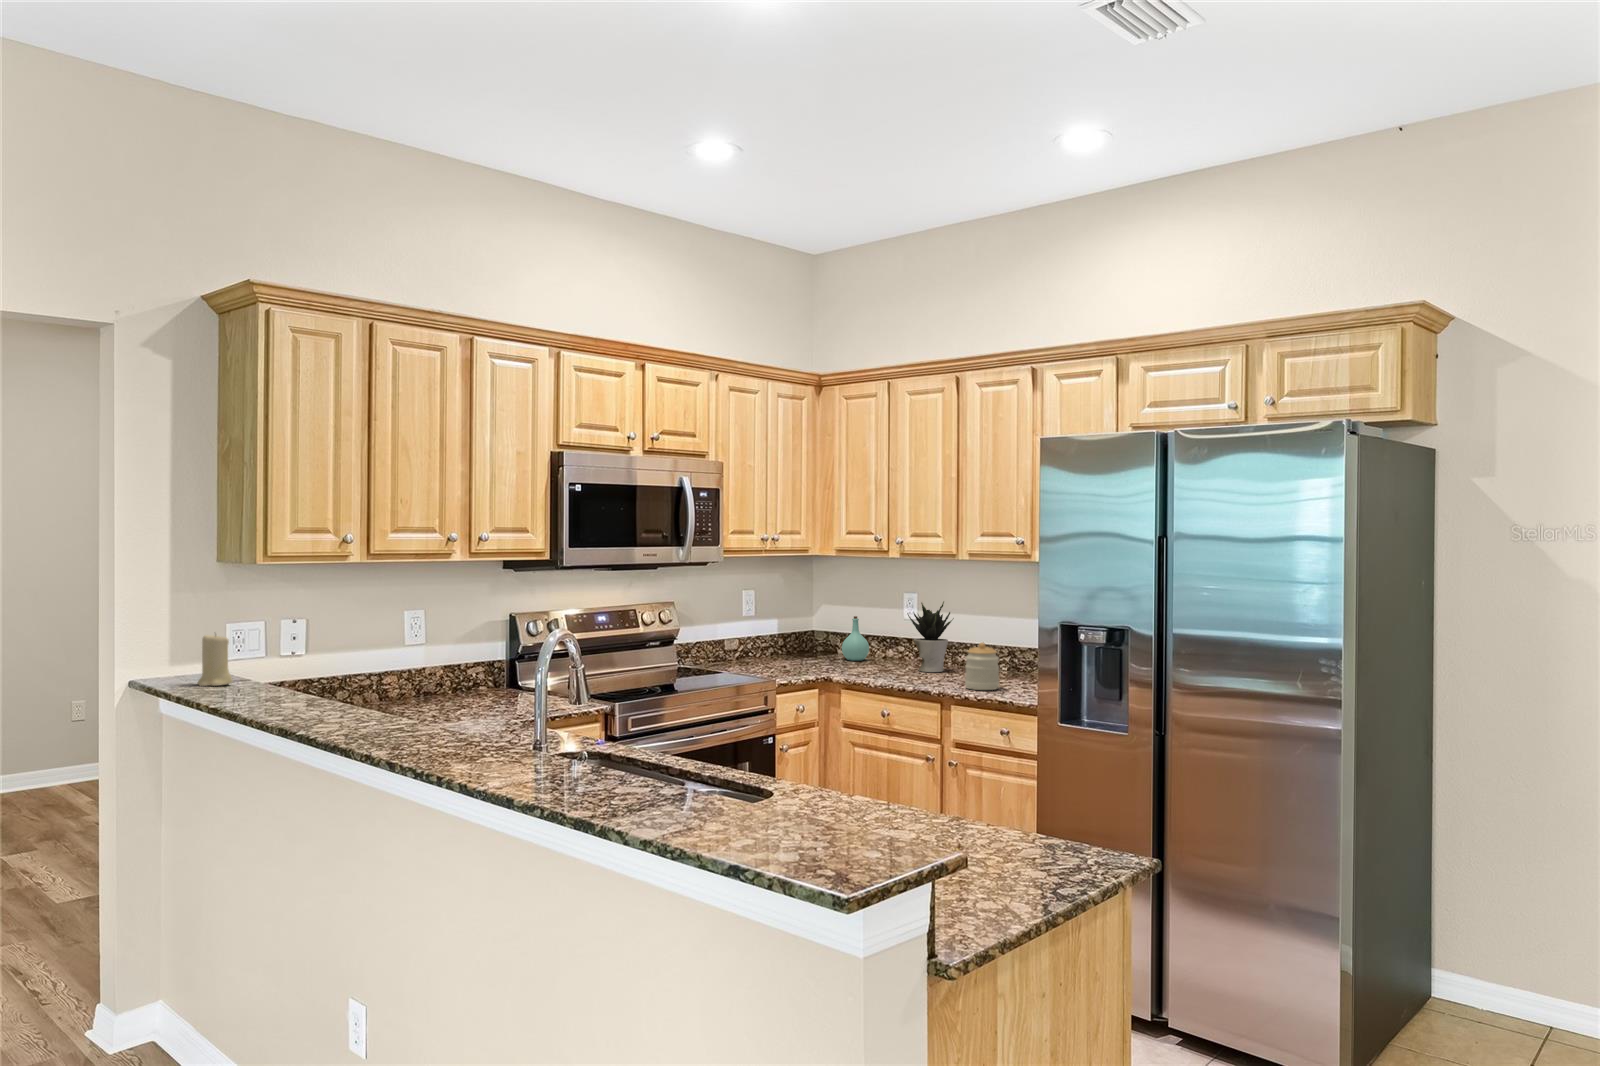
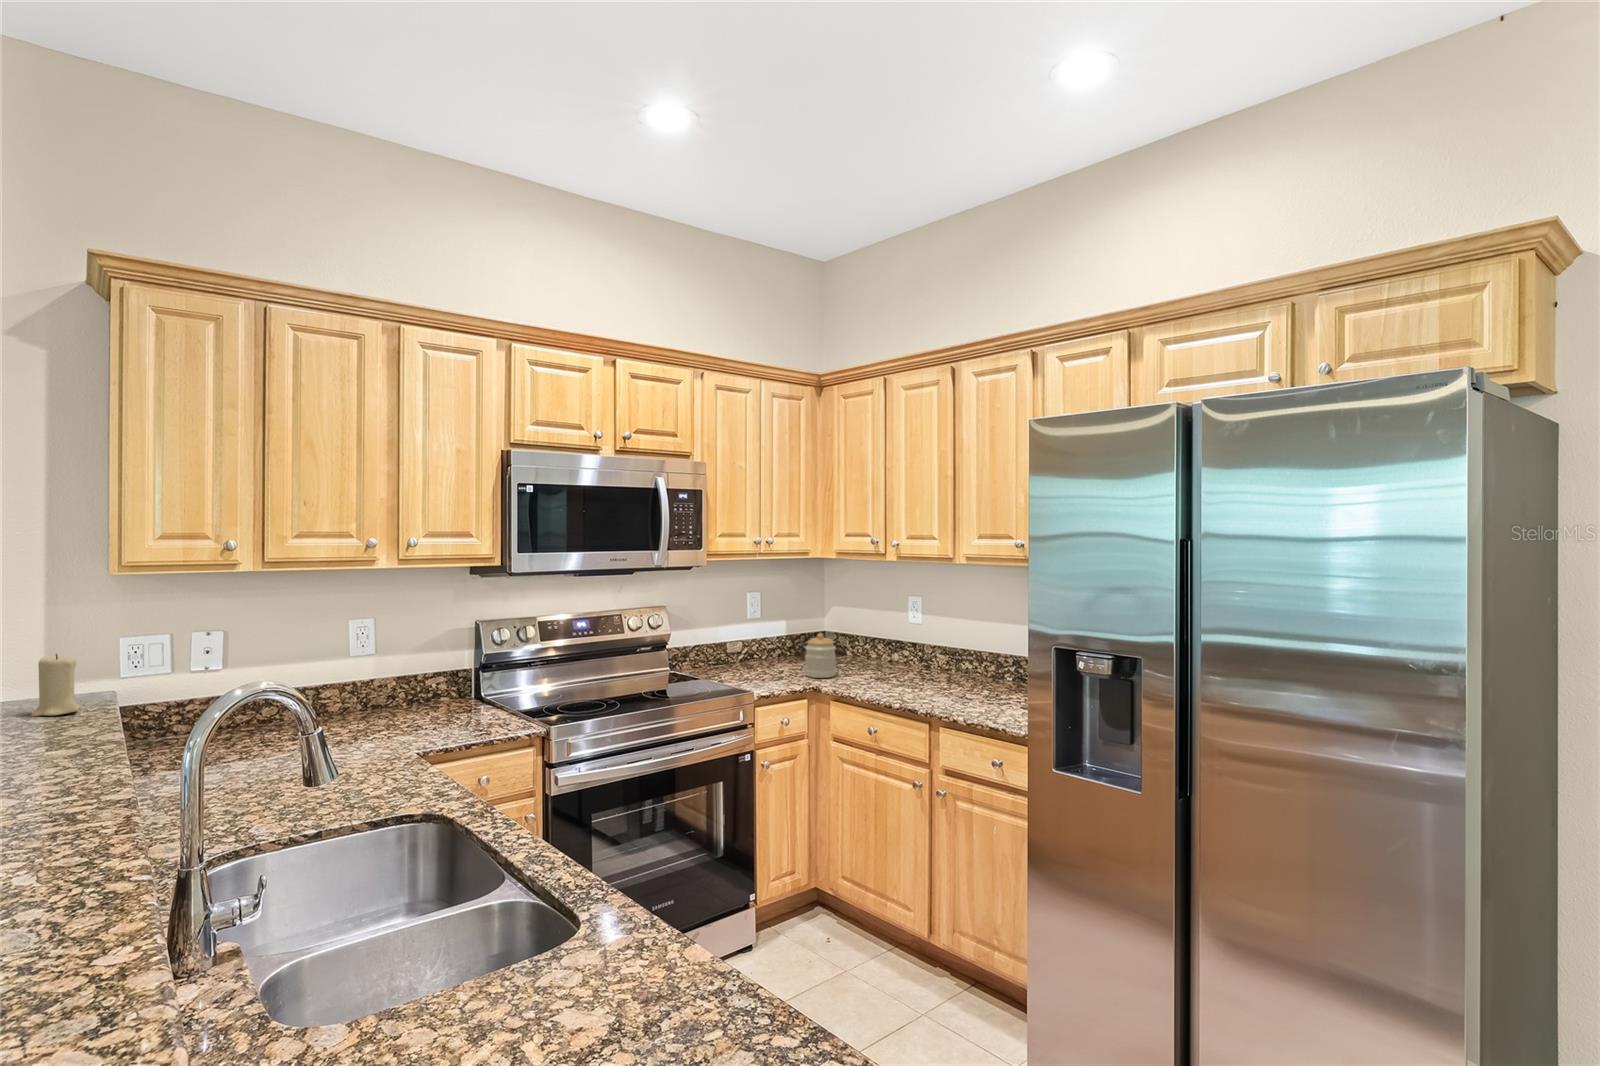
potted plant: present [907,601,954,672] -> none [906,605,956,681]
bottle: present [842,616,869,661] -> none [846,619,873,664]
jar: present [965,642,999,690] -> present [805,633,836,678]

